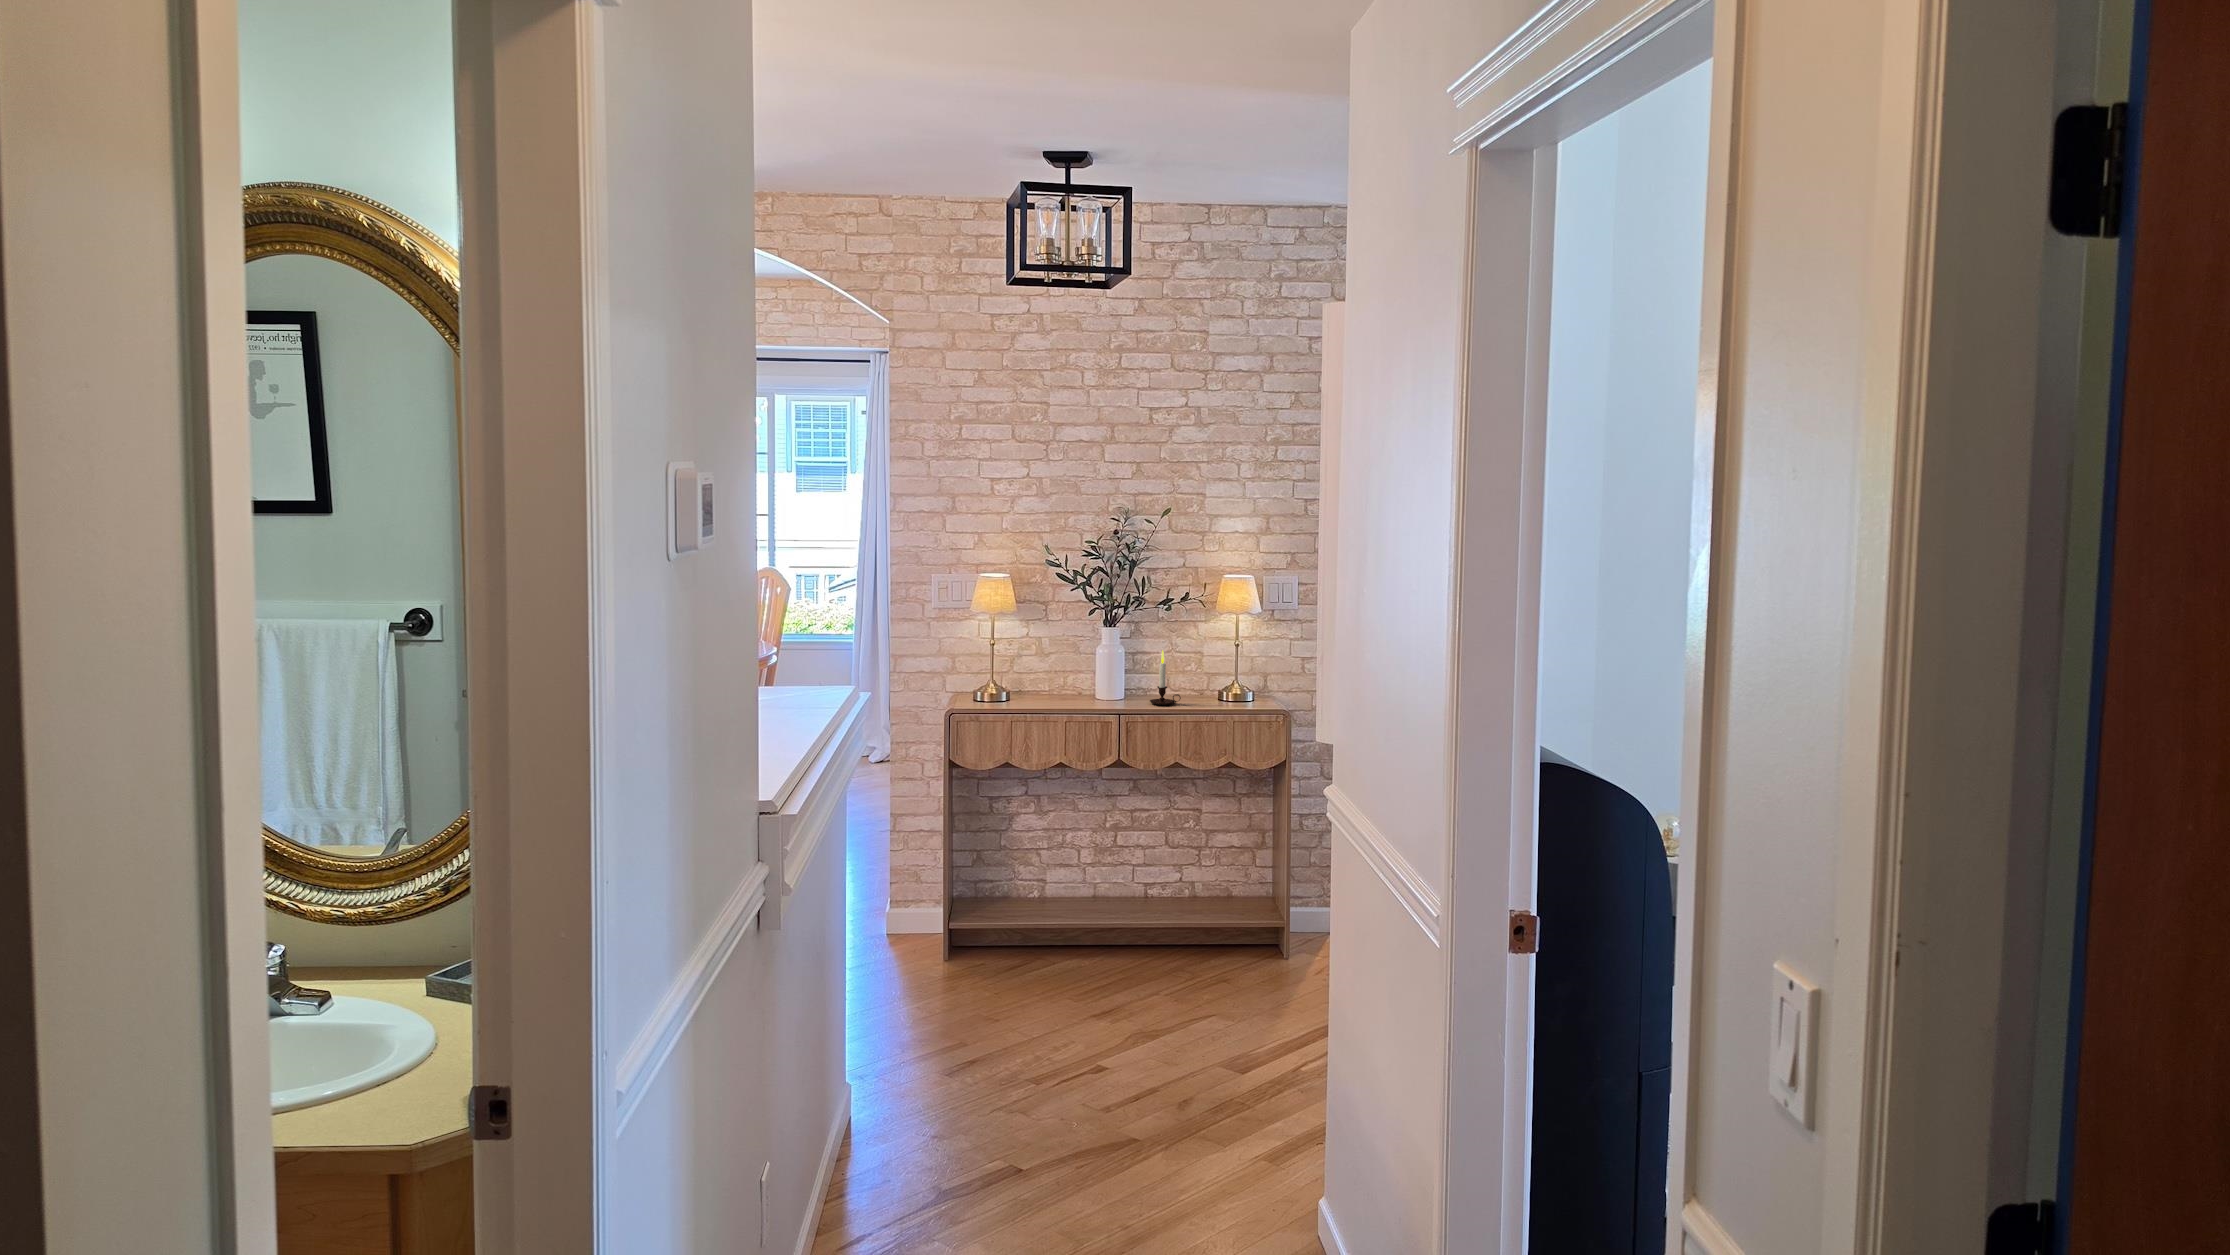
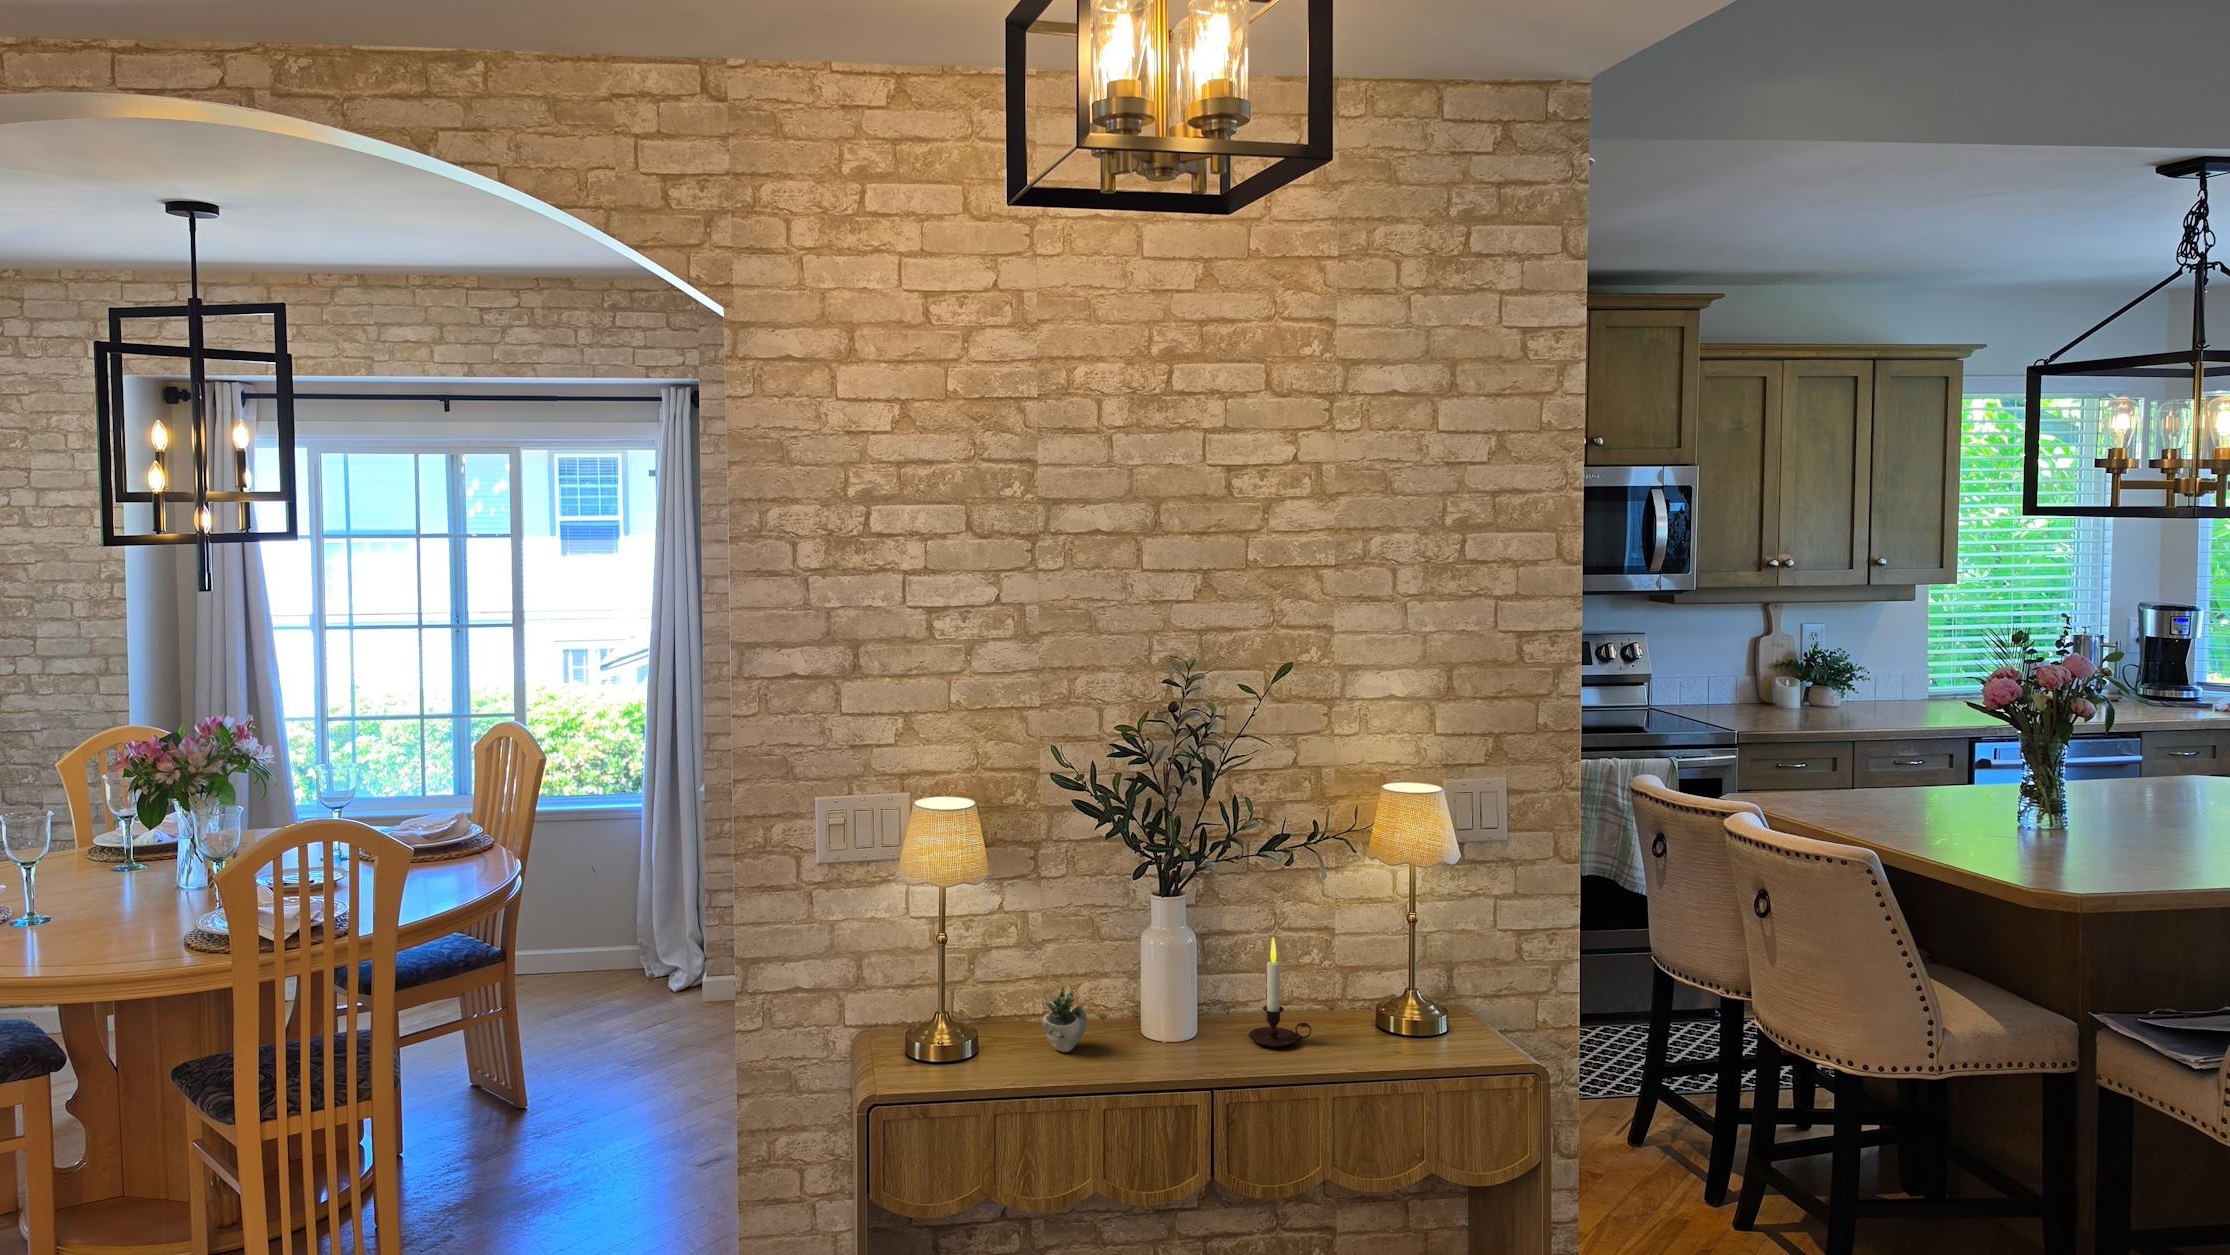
succulent plant: none [1042,669,1084,703] -> present [1042,986,1127,1052]

